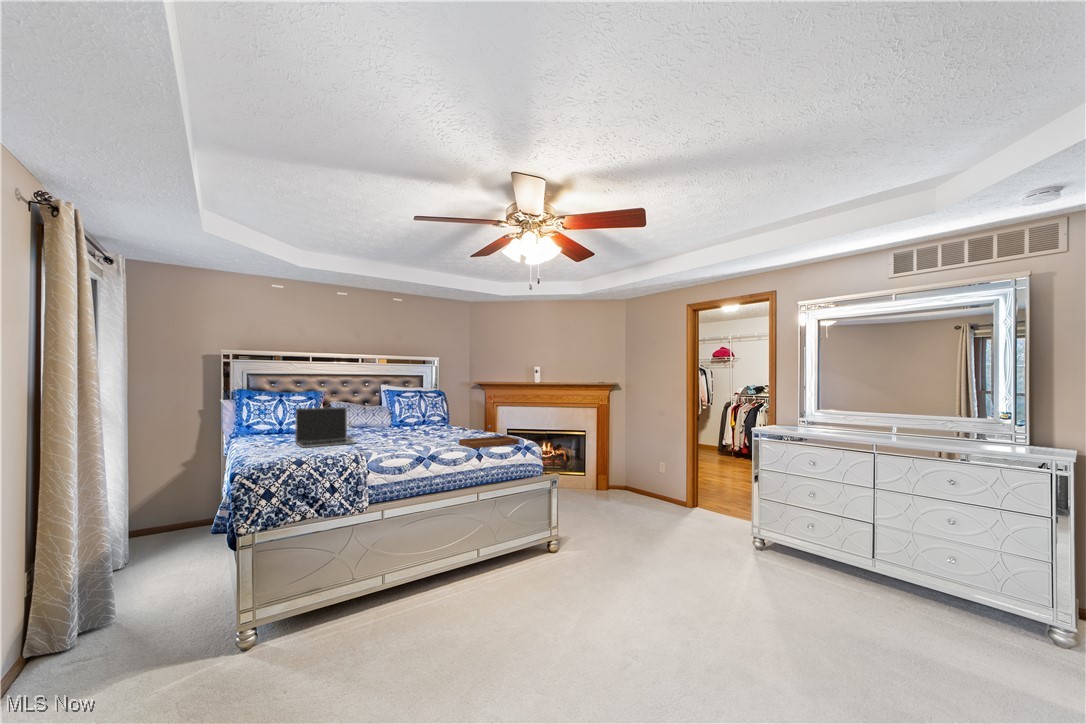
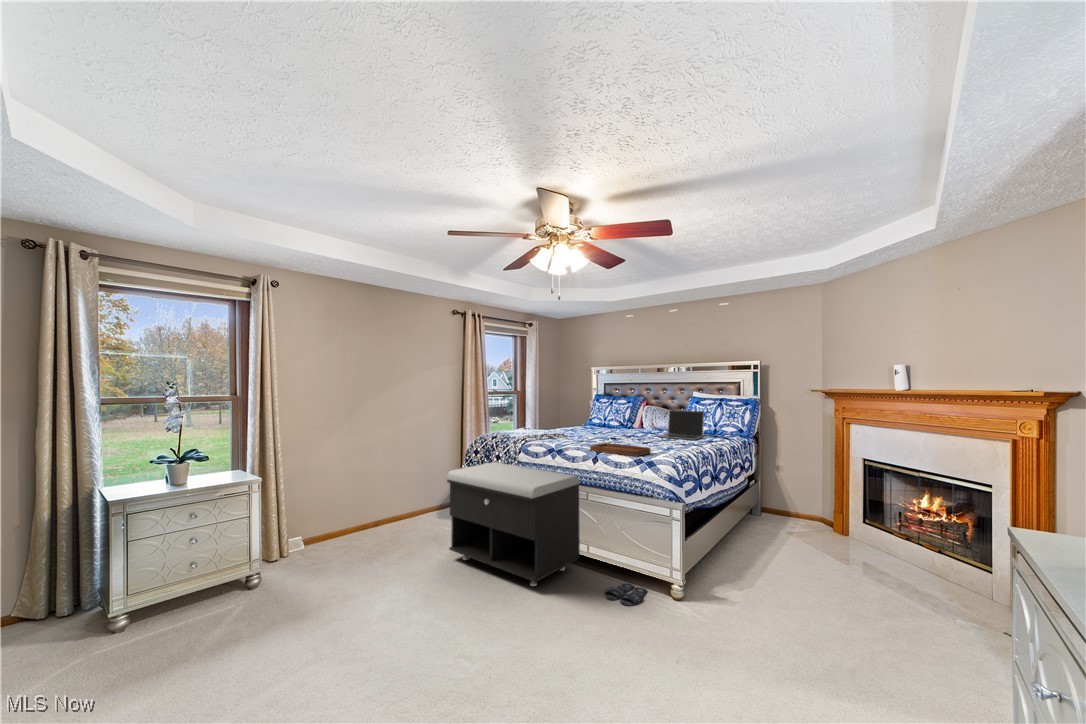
laptop: present [295,407,356,447] -> present [659,410,704,440]
storage bench: none [319,478,517,672] -> present [447,462,580,586]
slippers: none [517,560,557,580] -> present [605,583,647,606]

